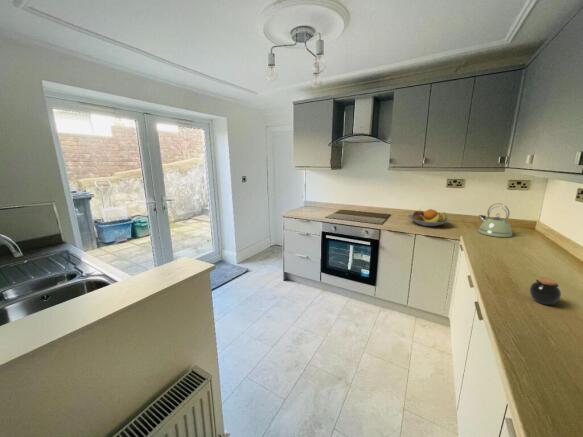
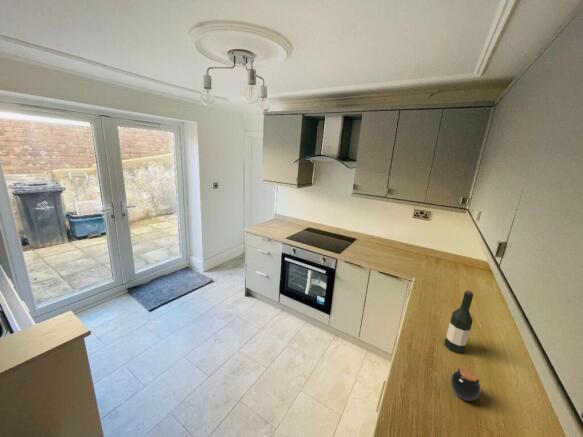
kettle: present [478,204,512,237] -> none [434,245,468,283]
fruit bowl: present [408,209,450,226] -> none [368,239,410,260]
wine bottle: none [511,220,538,279] -> present [444,291,473,353]

